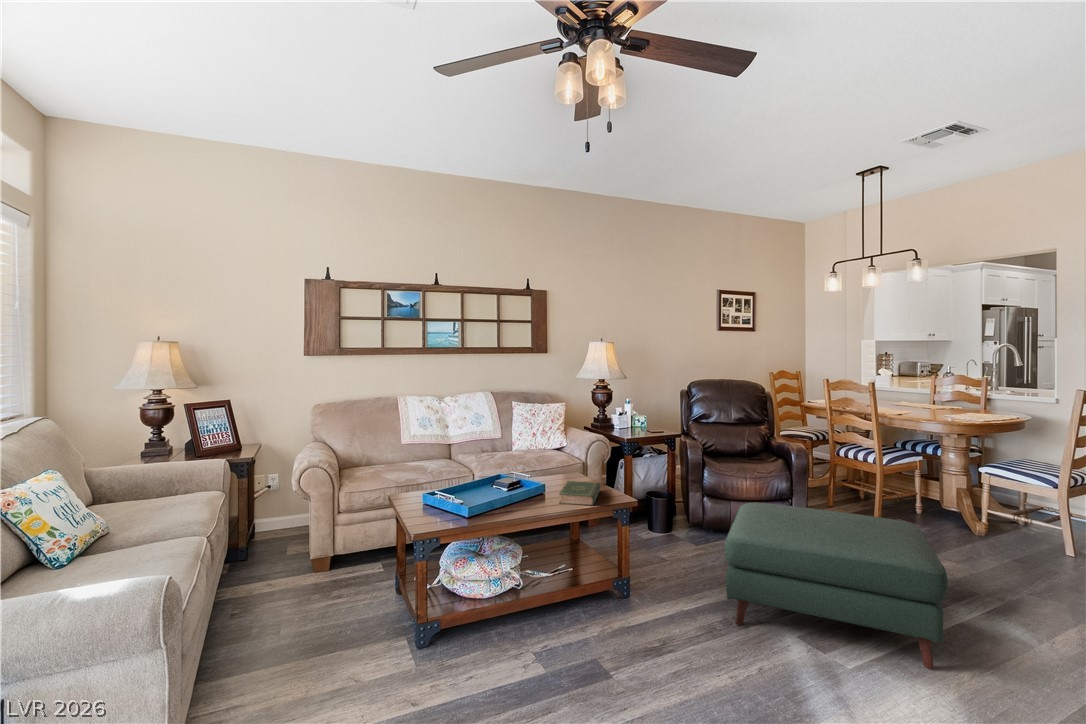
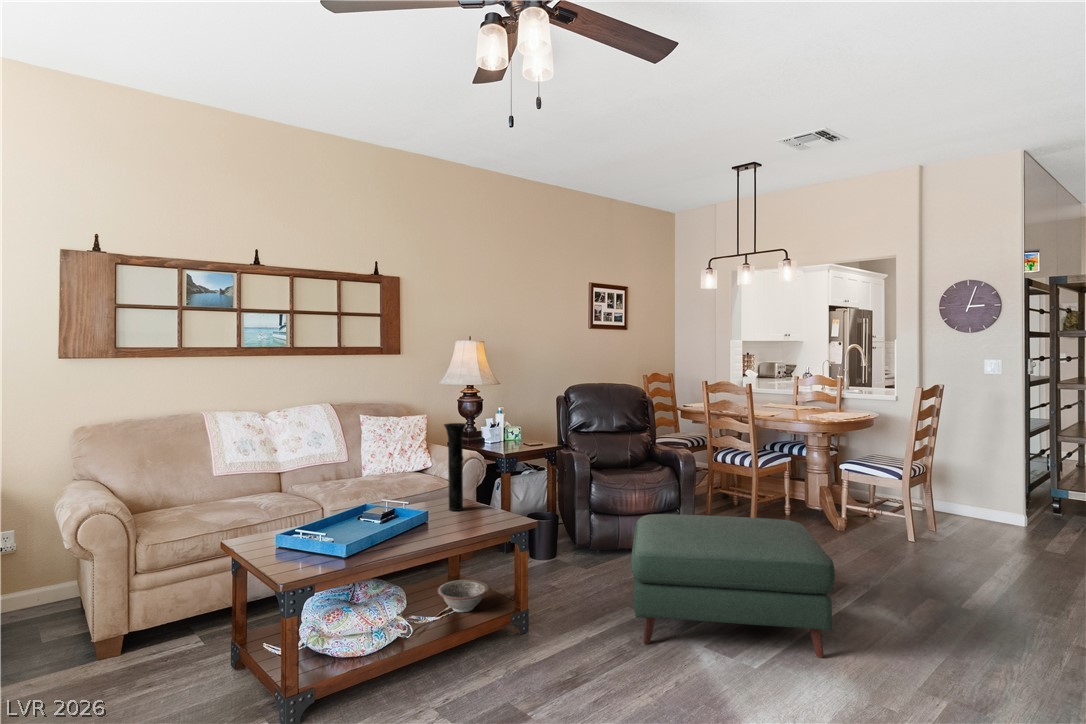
vase: none [563,411,583,485] -> present [444,423,466,511]
book: present [559,481,601,505] -> none [449,505,492,532]
decorative bowl: none [553,544,596,572] -> present [438,580,489,612]

